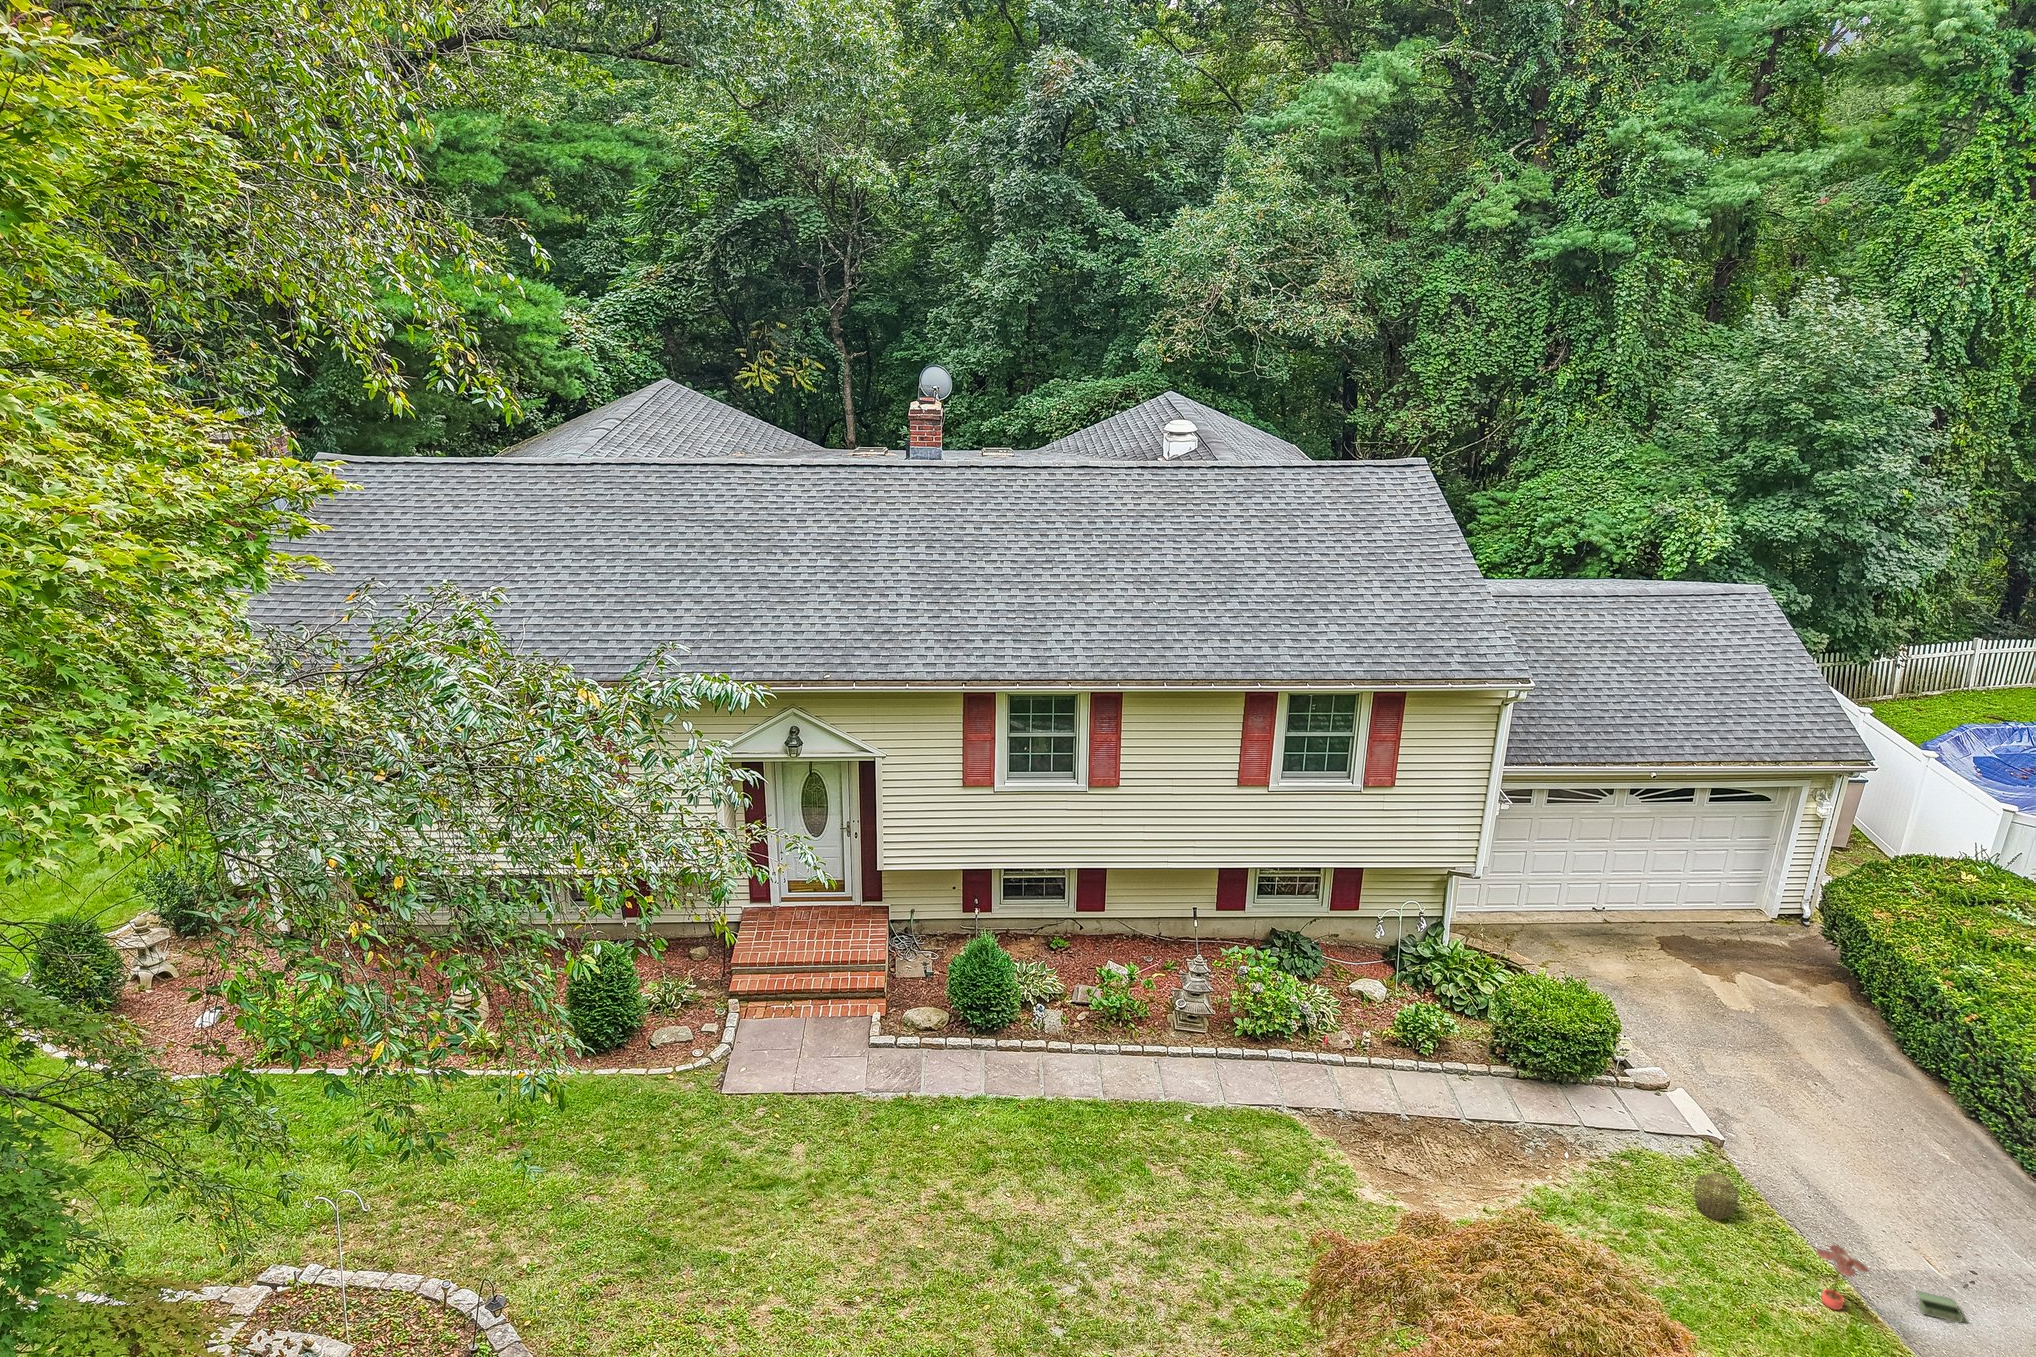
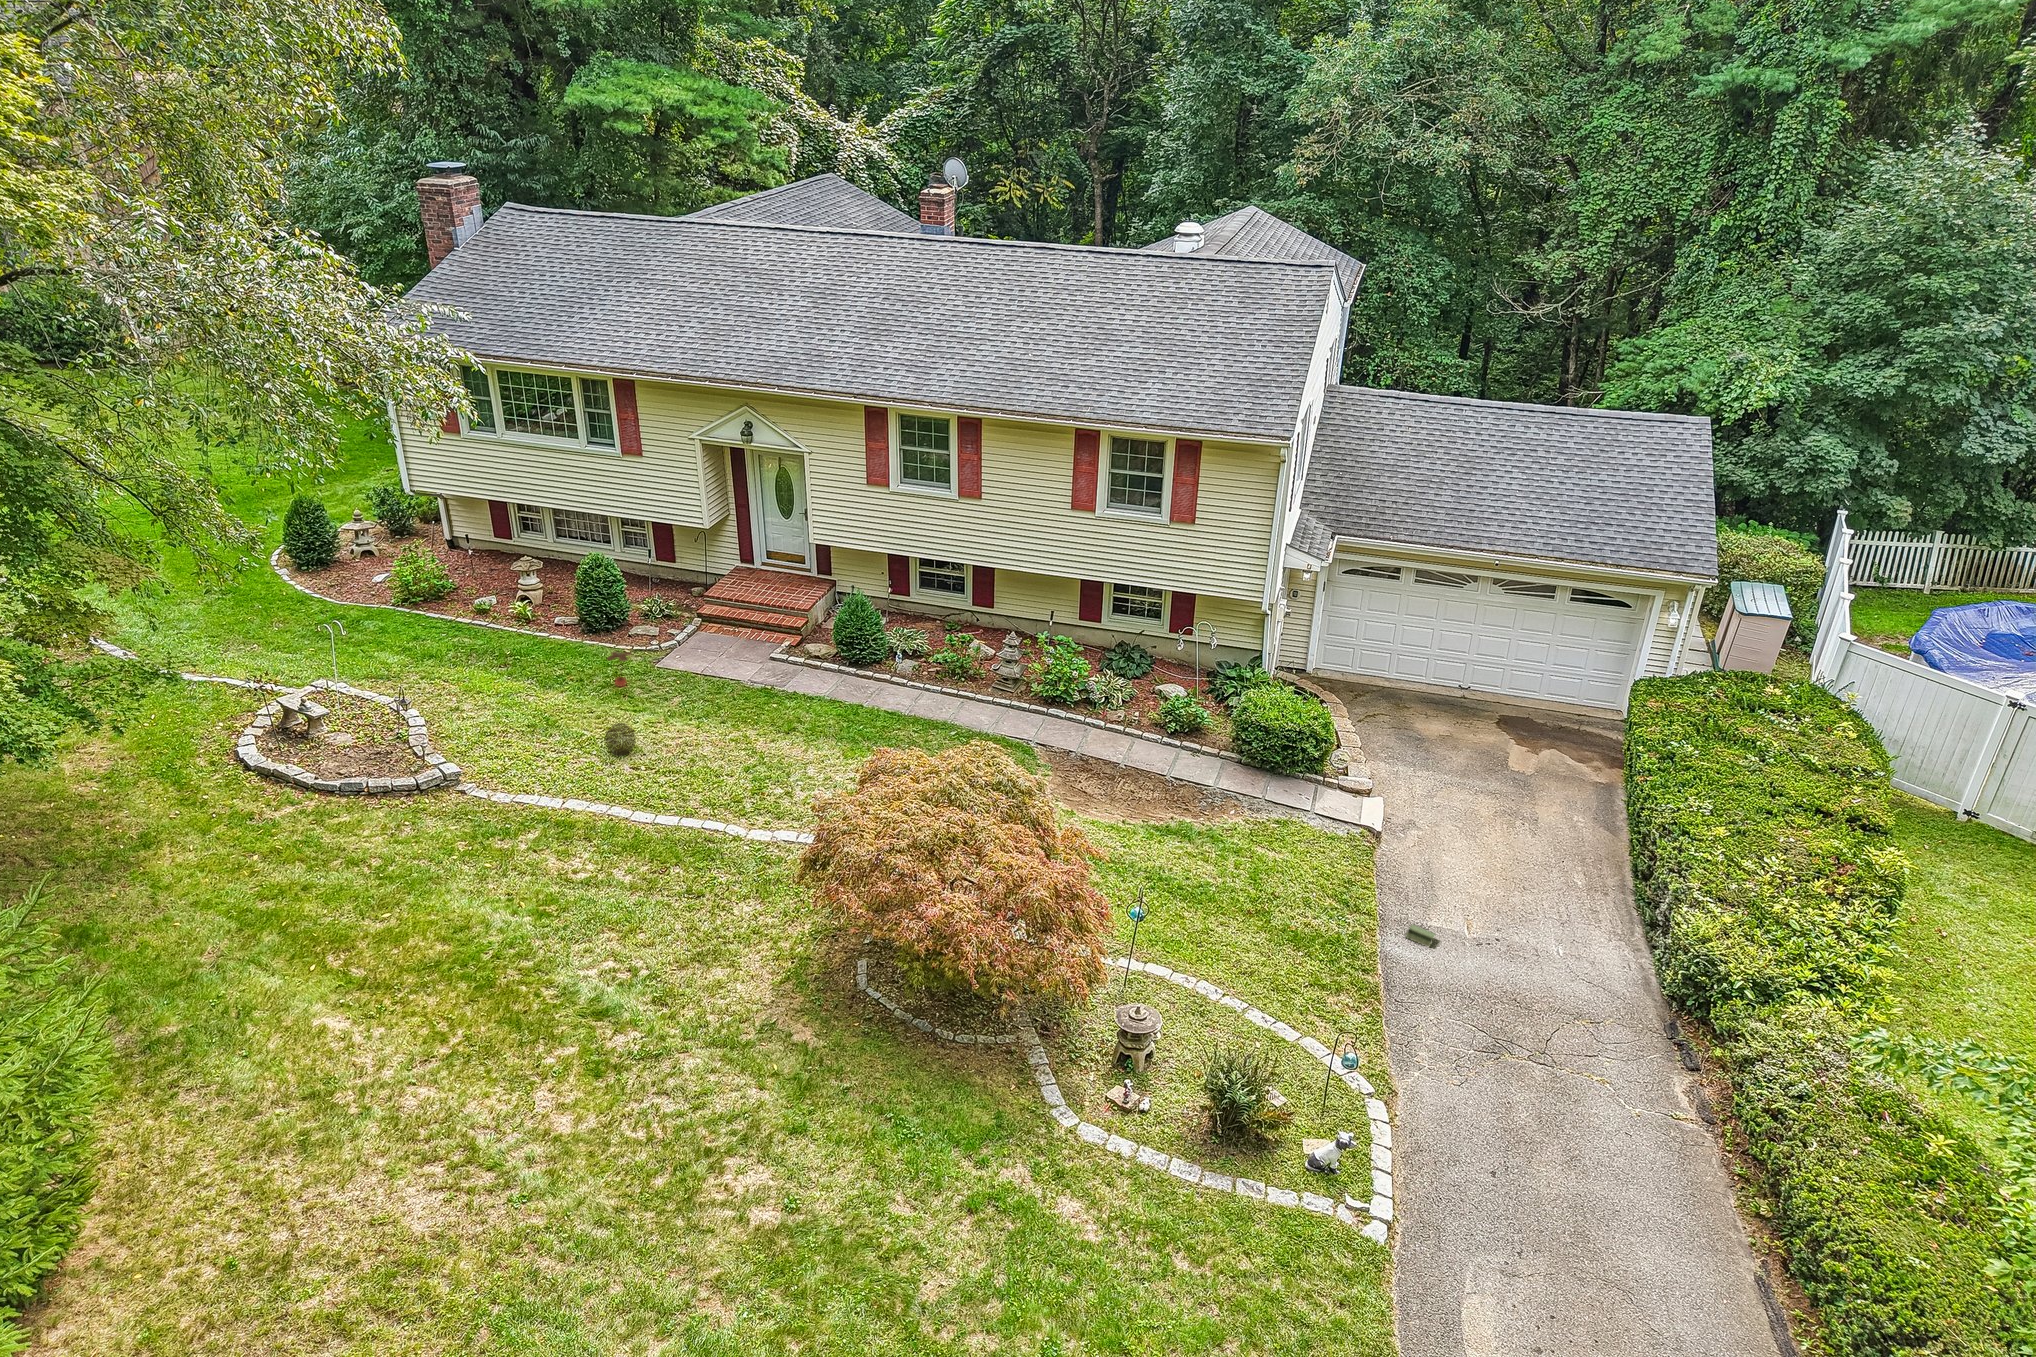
woven basket: present [1694,1173,1739,1219] -> present [605,723,635,755]
potted plant: present [1816,1245,1868,1310] -> present [607,651,631,687]

